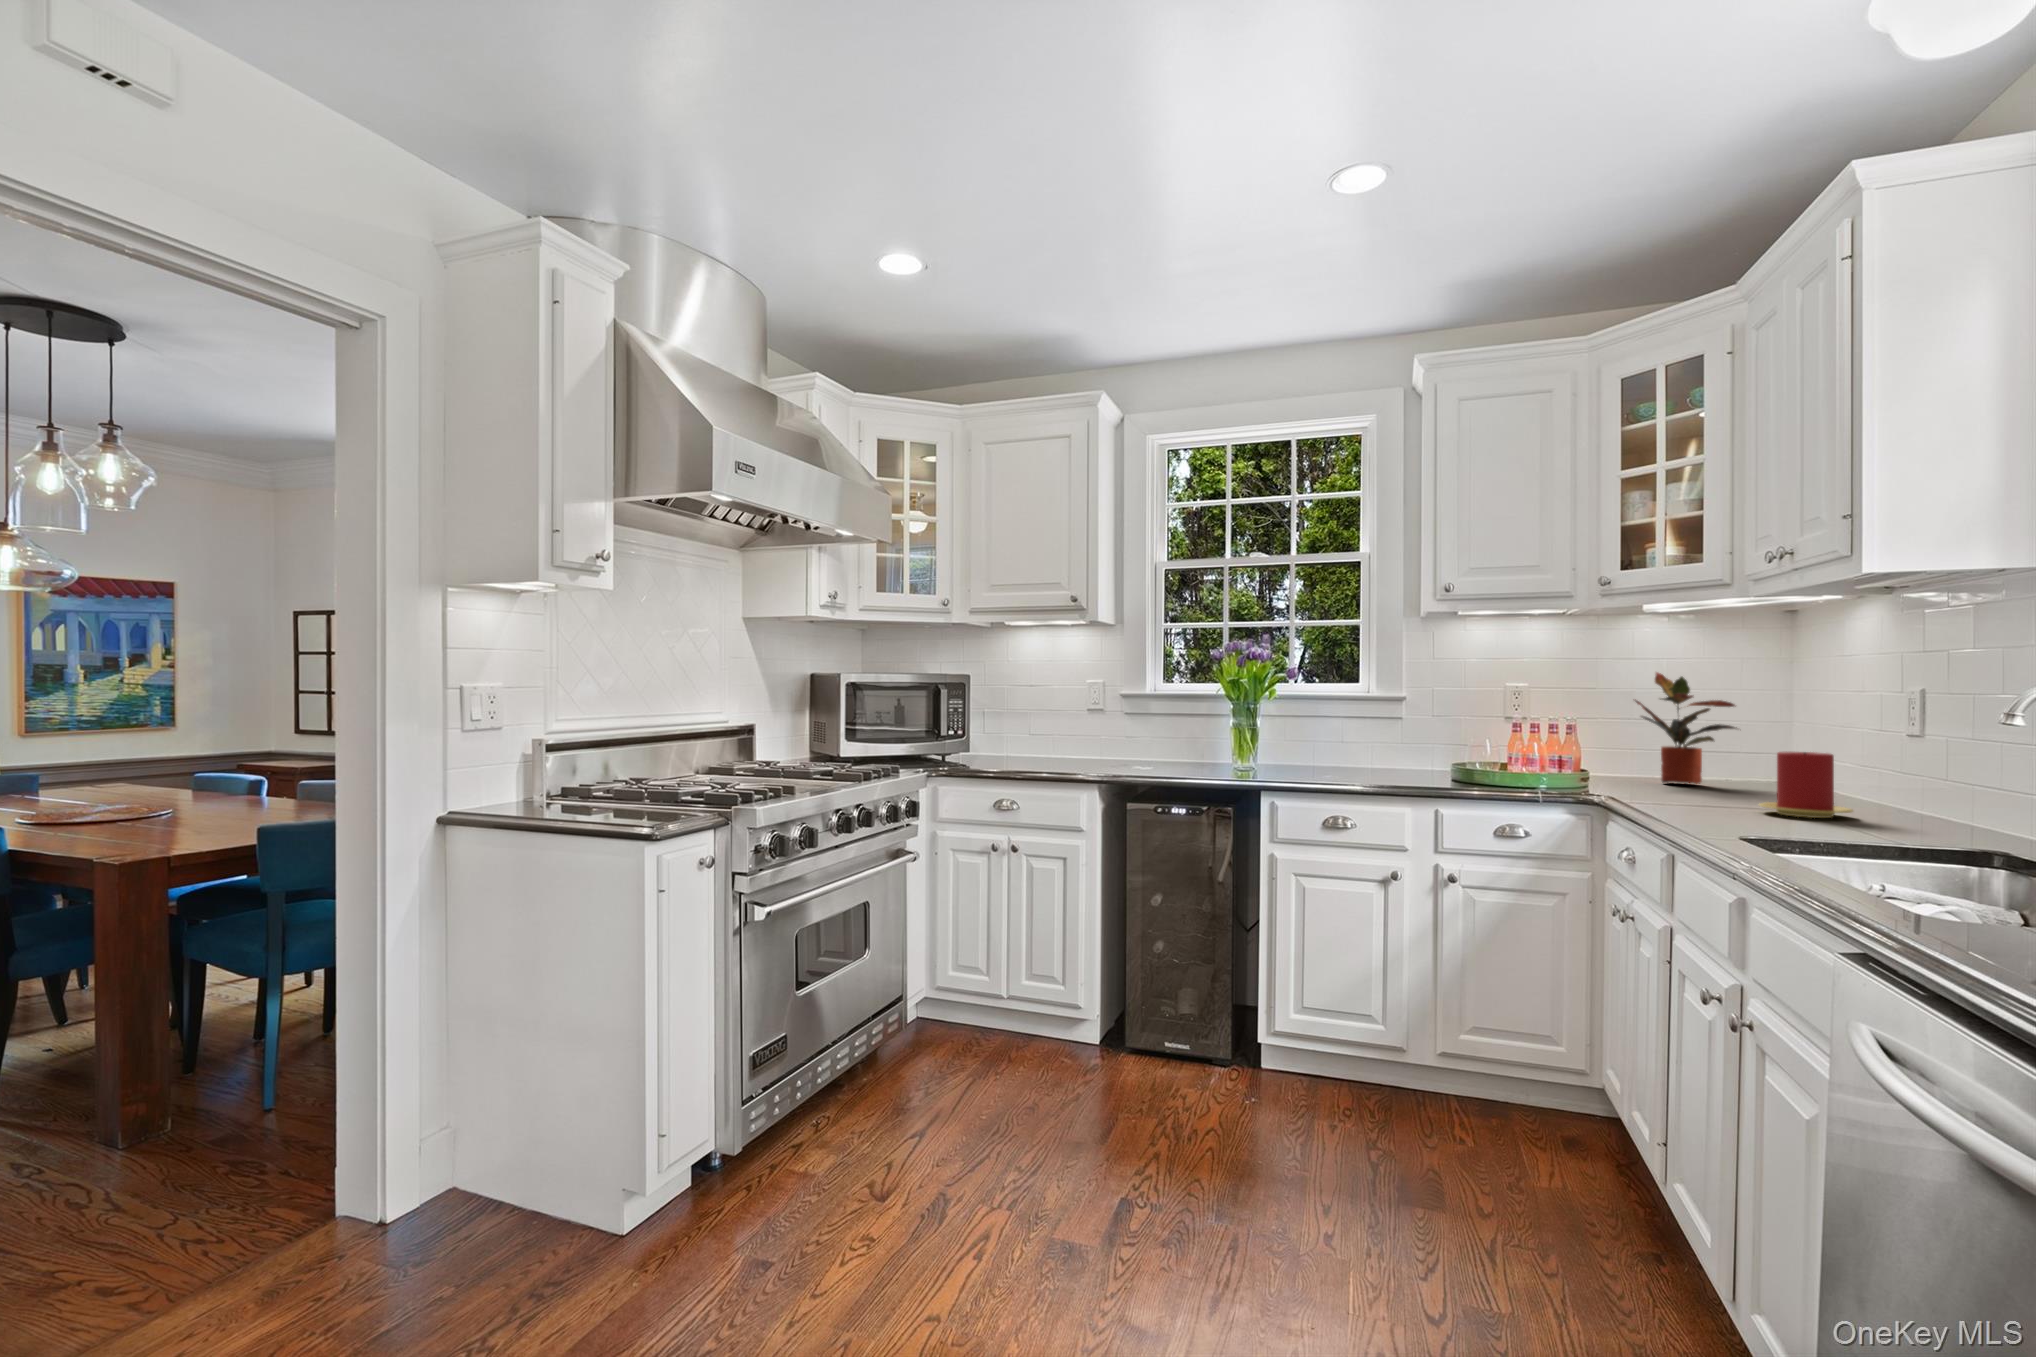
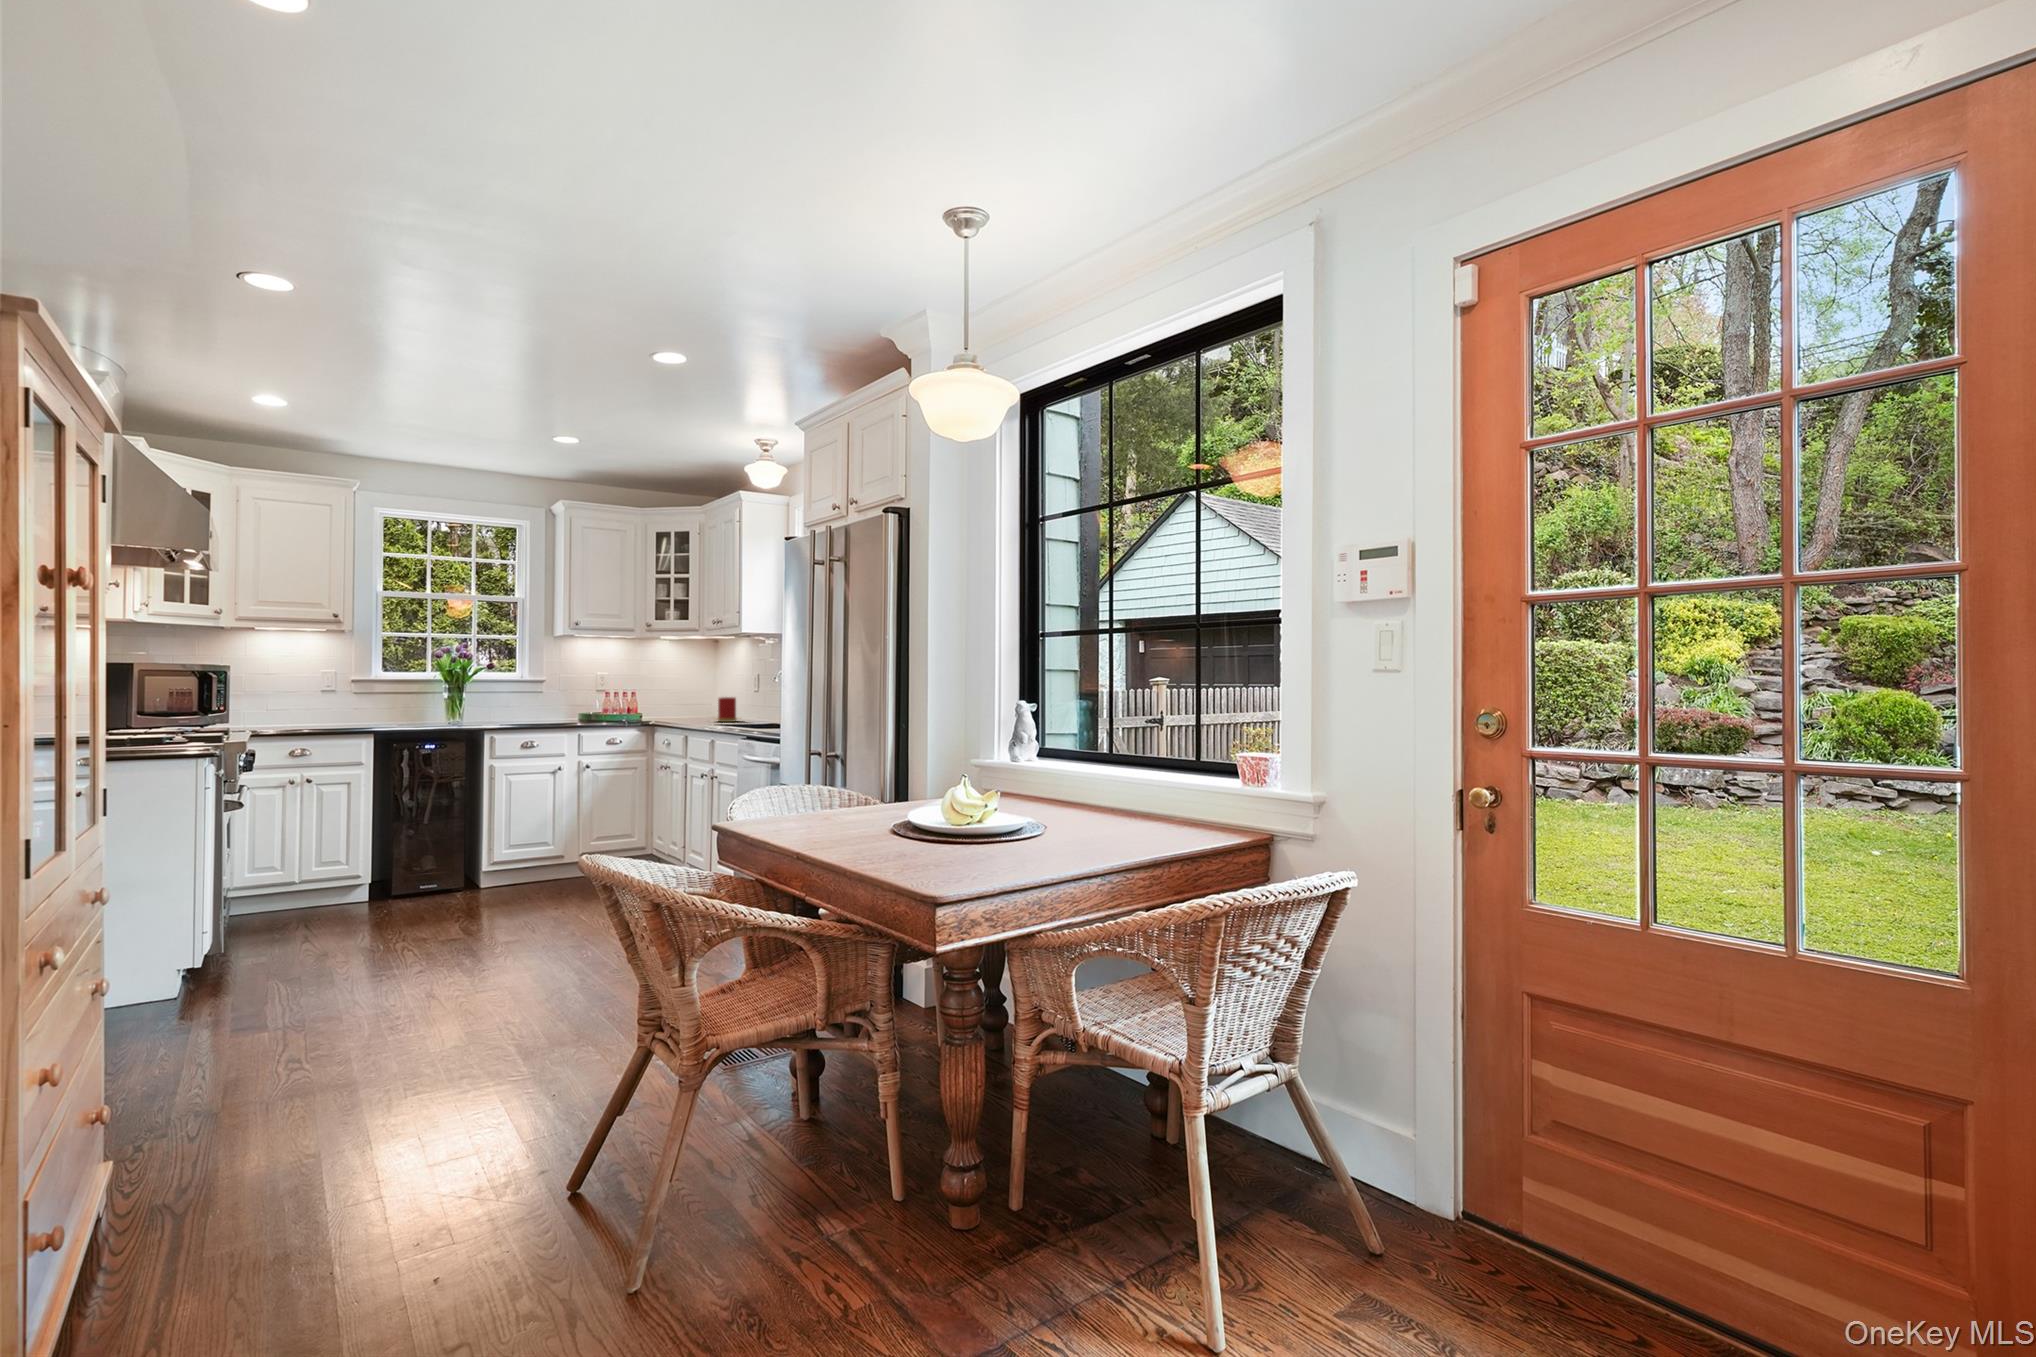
potted plant: present [1635,672,1737,784] -> none [663,666,706,717]

